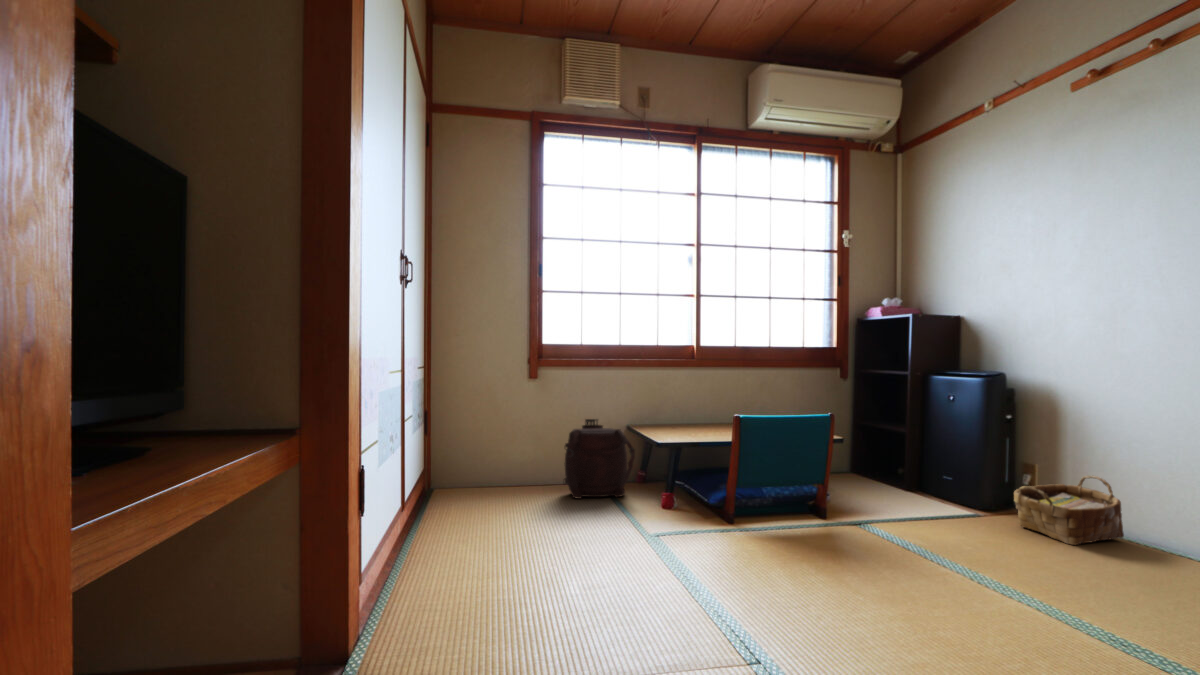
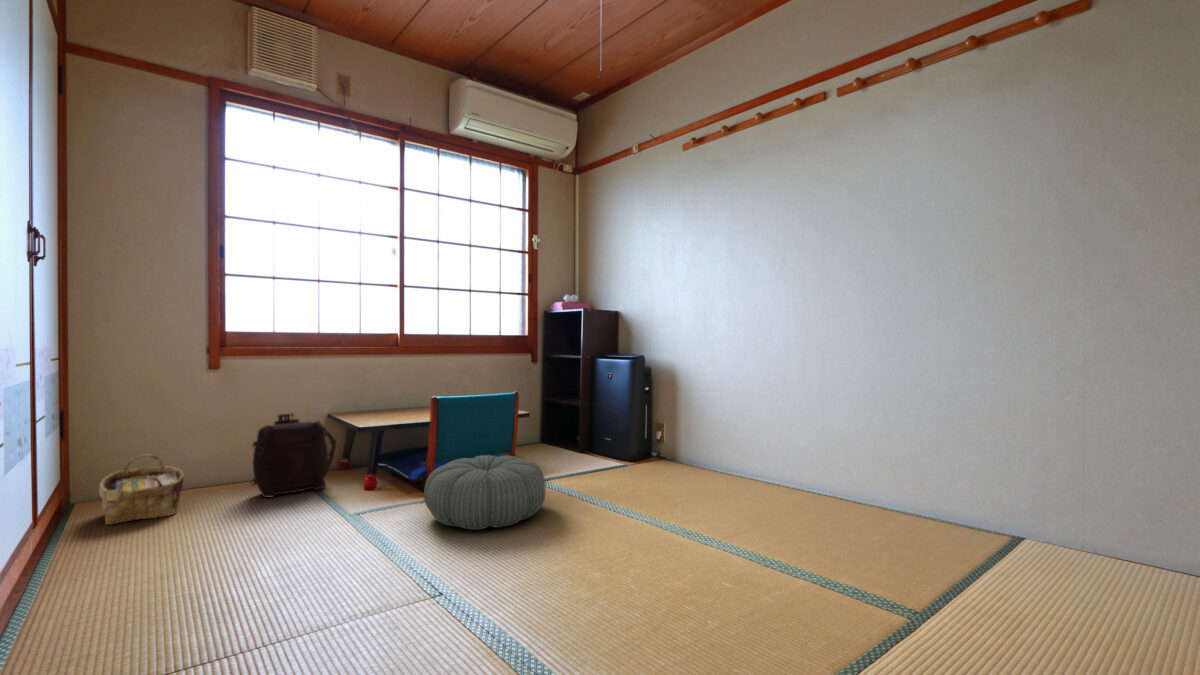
woven basket: present [1014,475,1124,545] -> present [99,454,184,525]
pouf: none [729,489,888,590] -> present [424,455,546,530]

